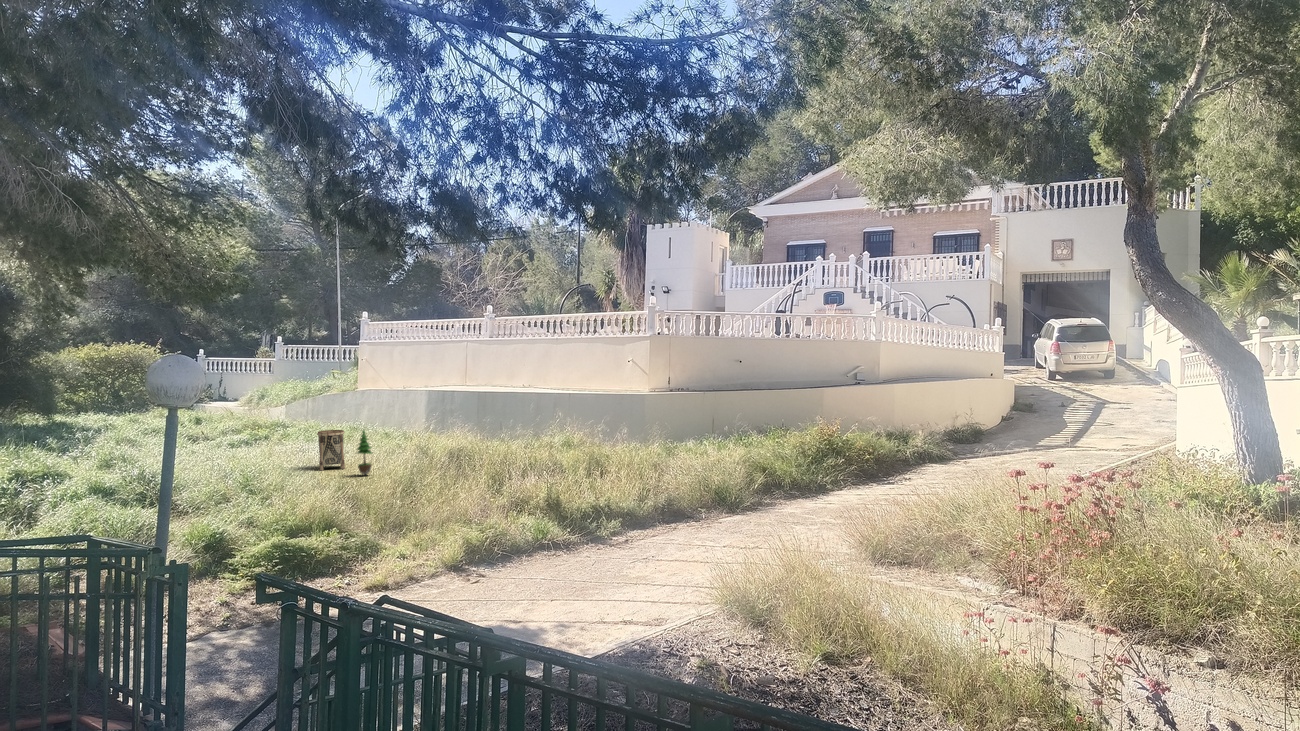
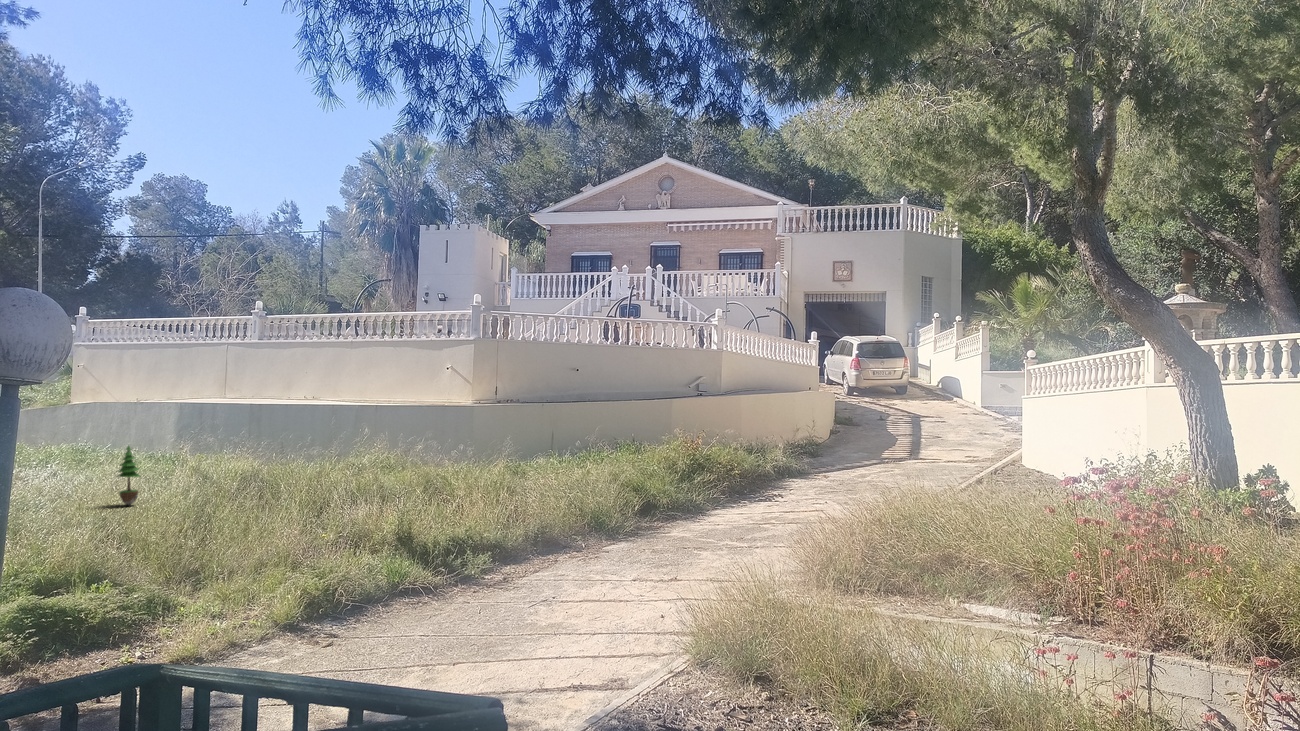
basket: present [317,430,345,470] -> none [56,447,96,500]

